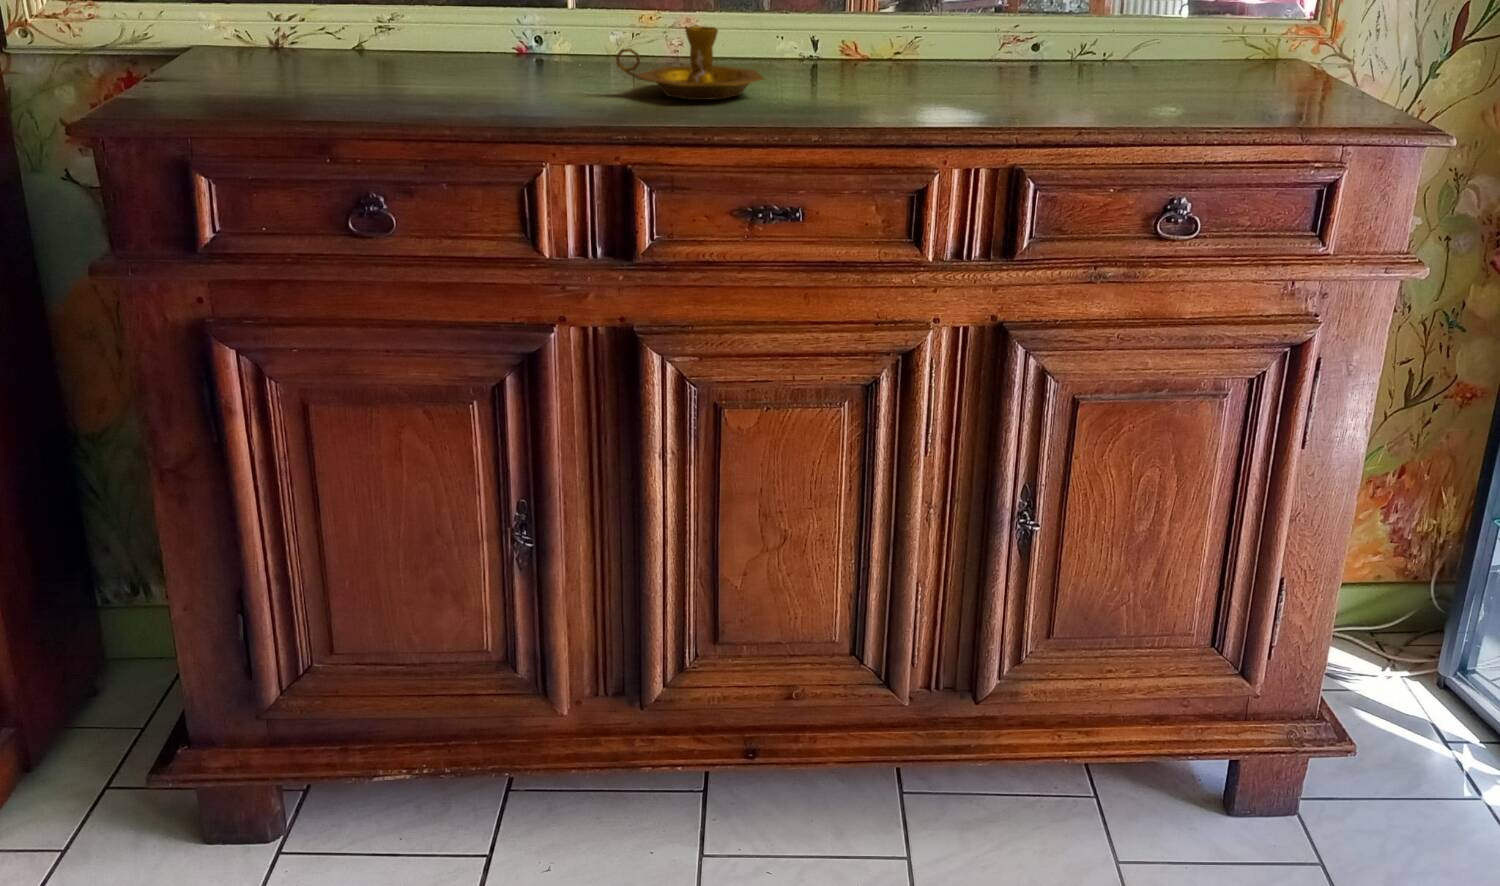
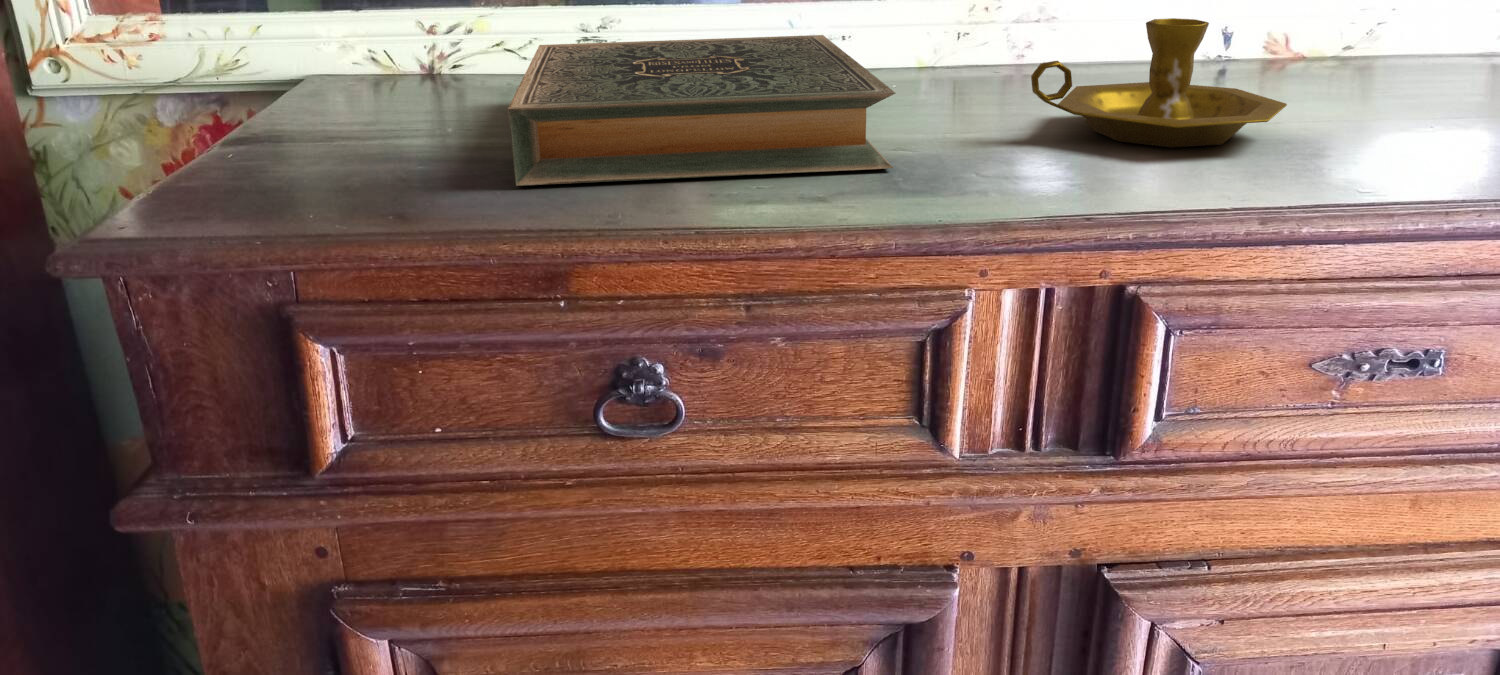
hardback book: none [307,30,530,104] -> present [508,35,896,186]

